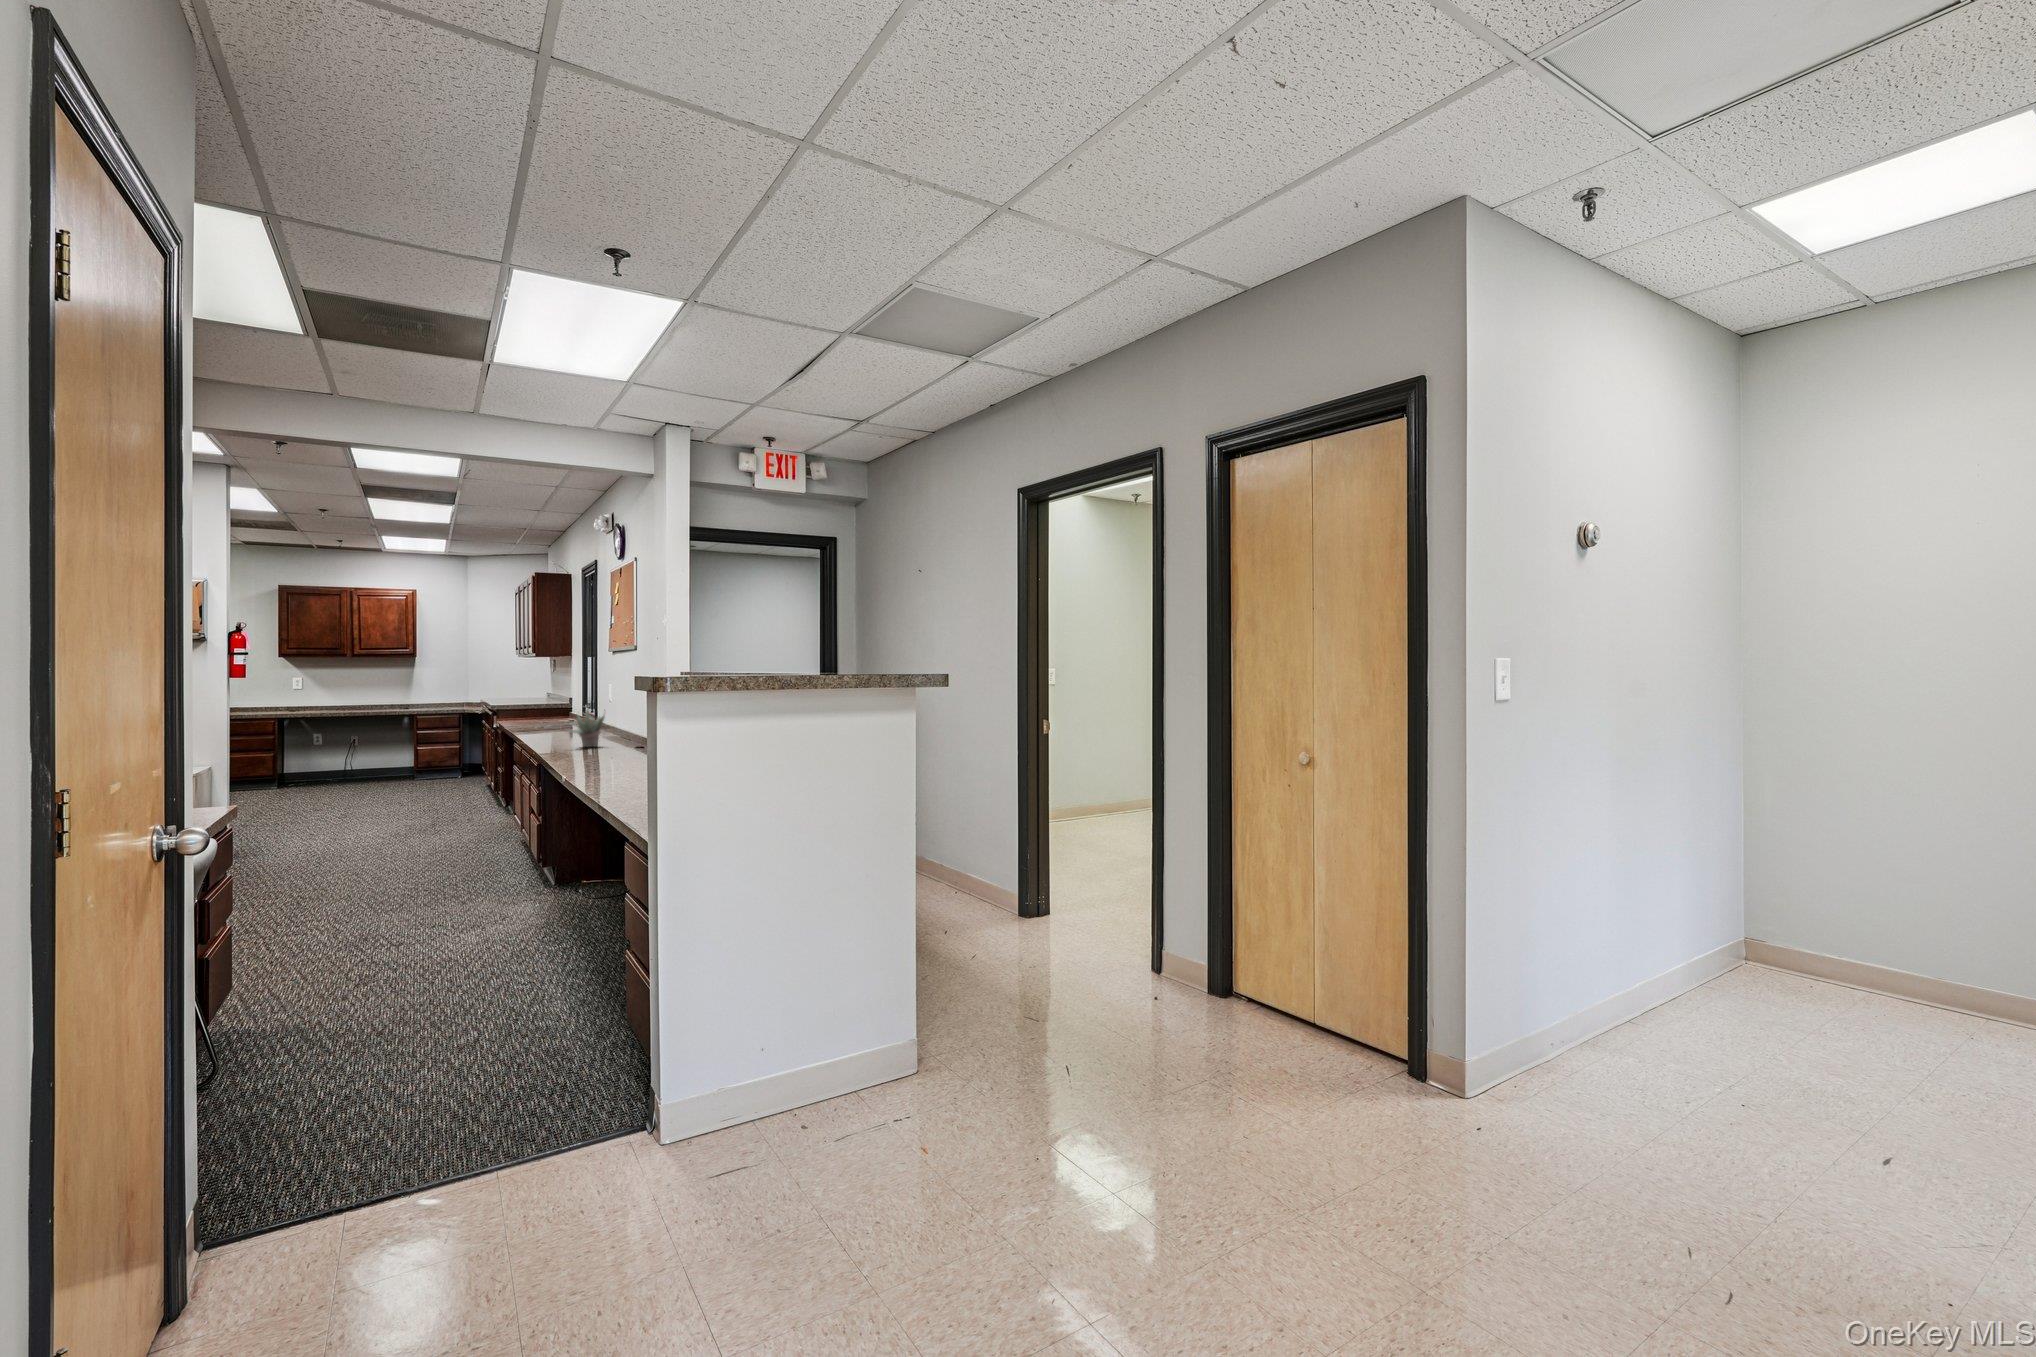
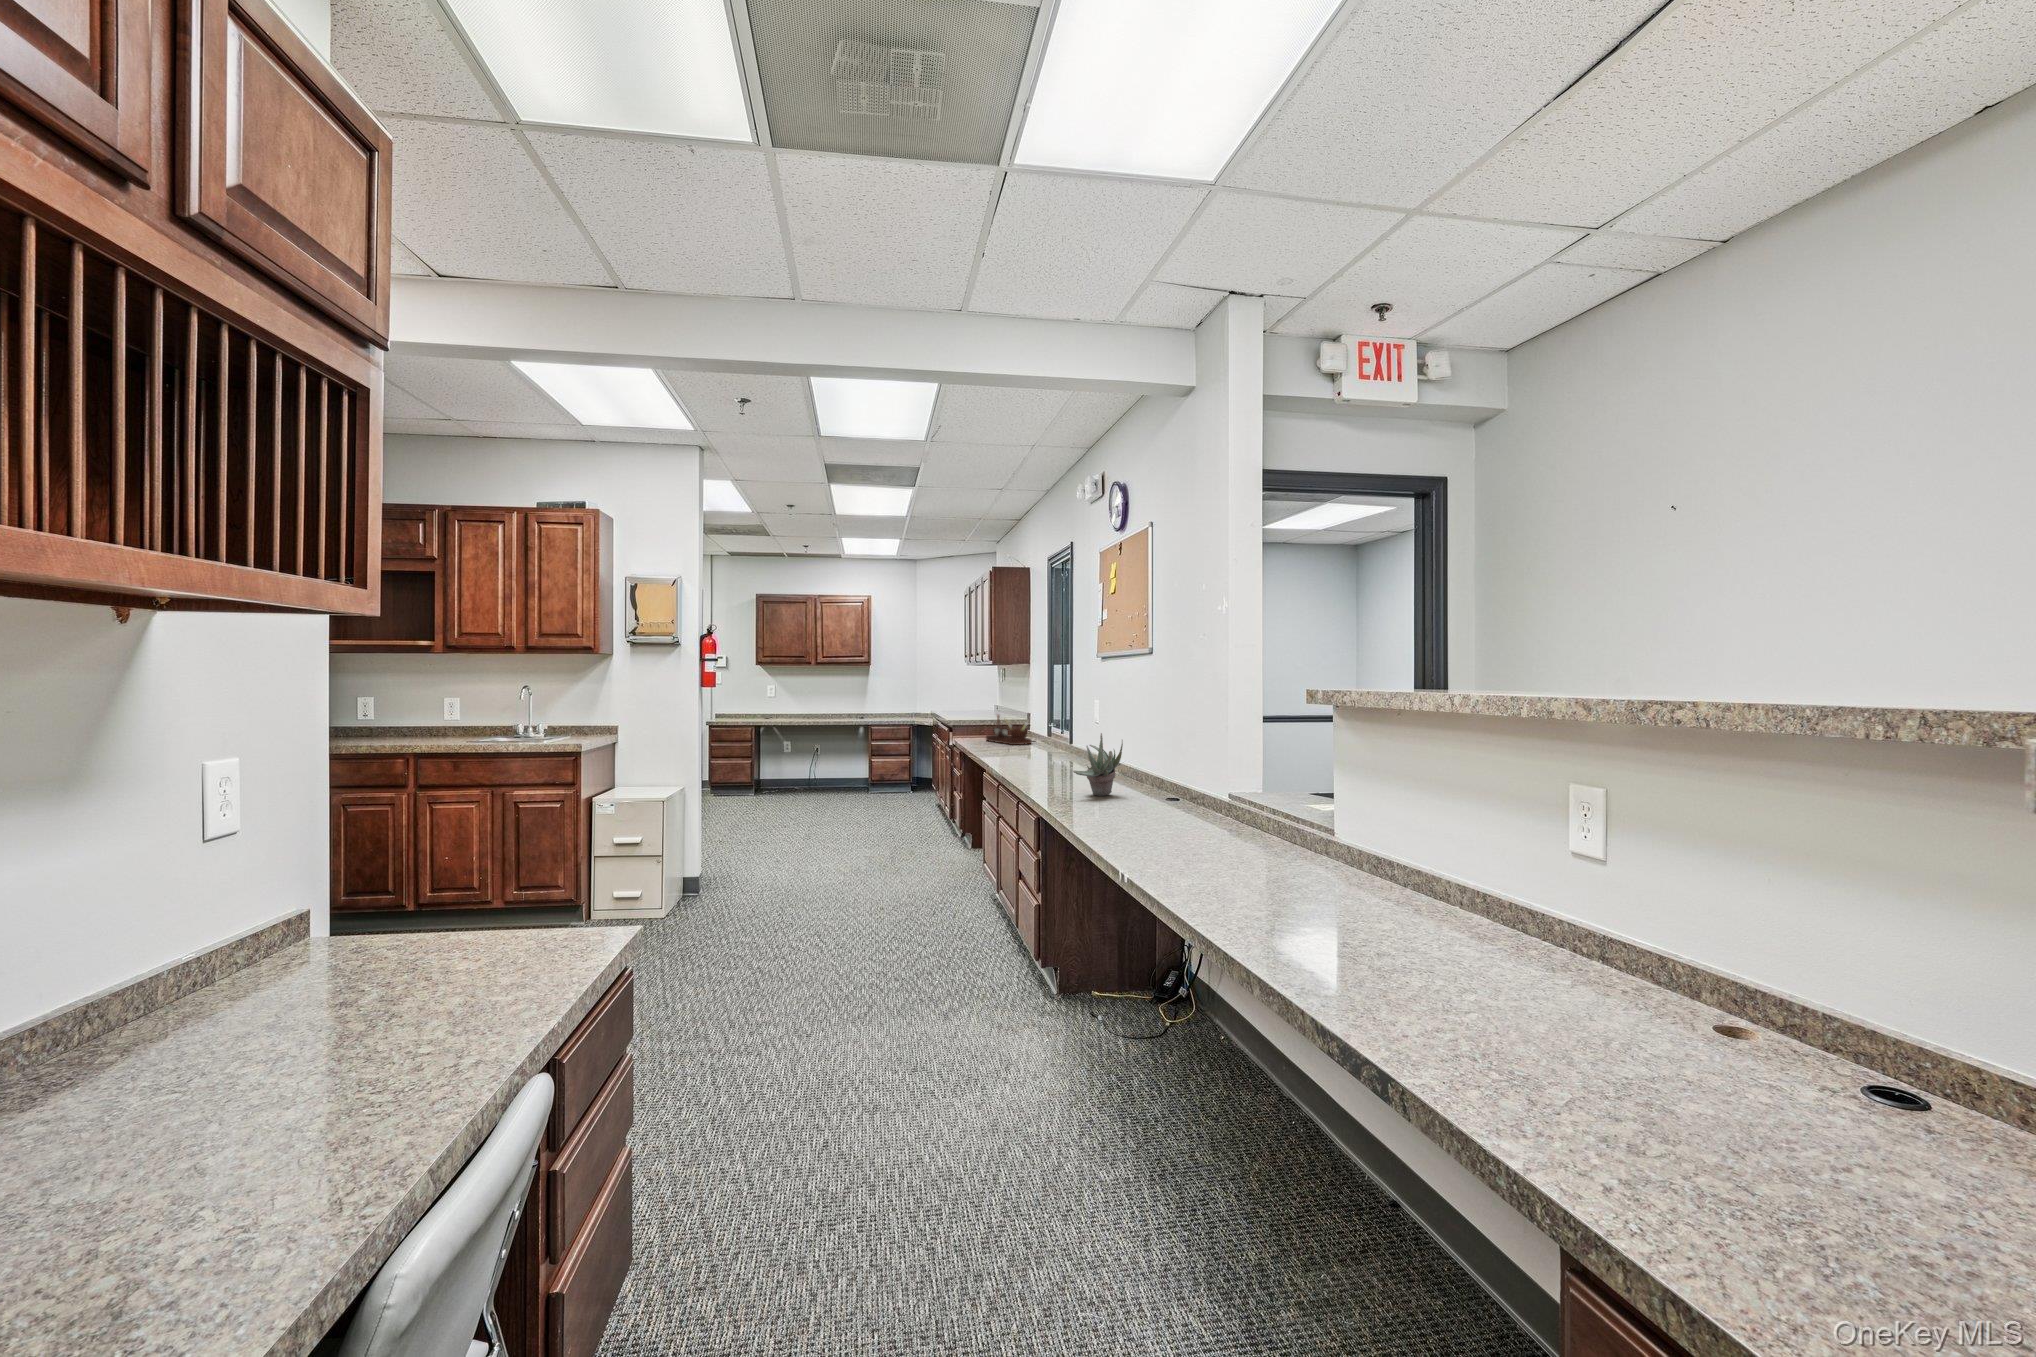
desk organizer: none [528,699,569,724] -> present [986,715,1032,745]

